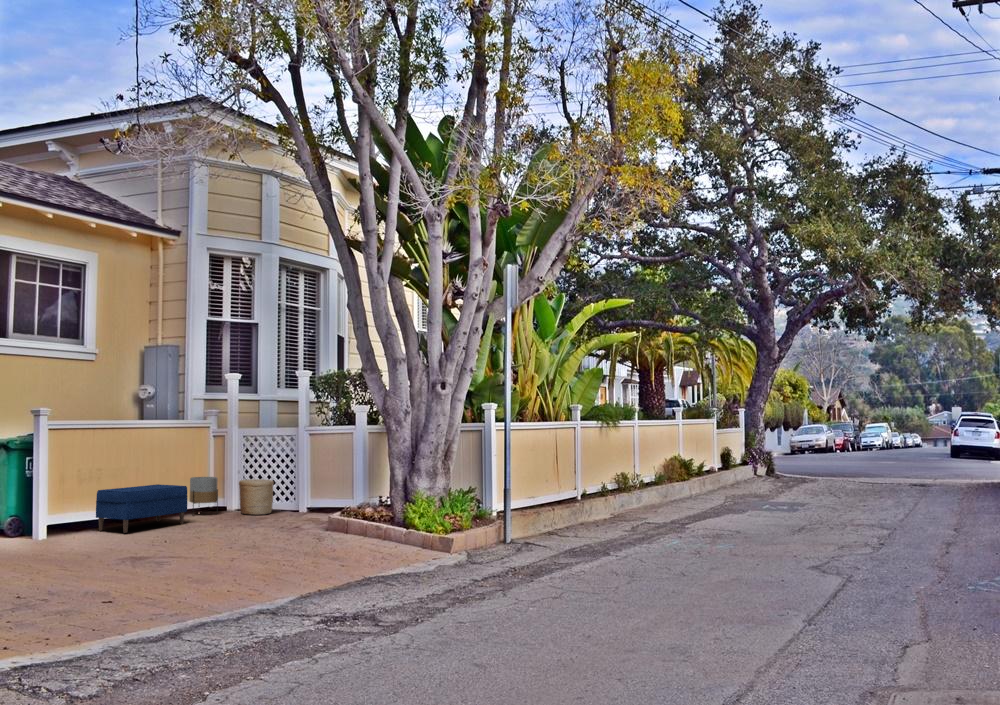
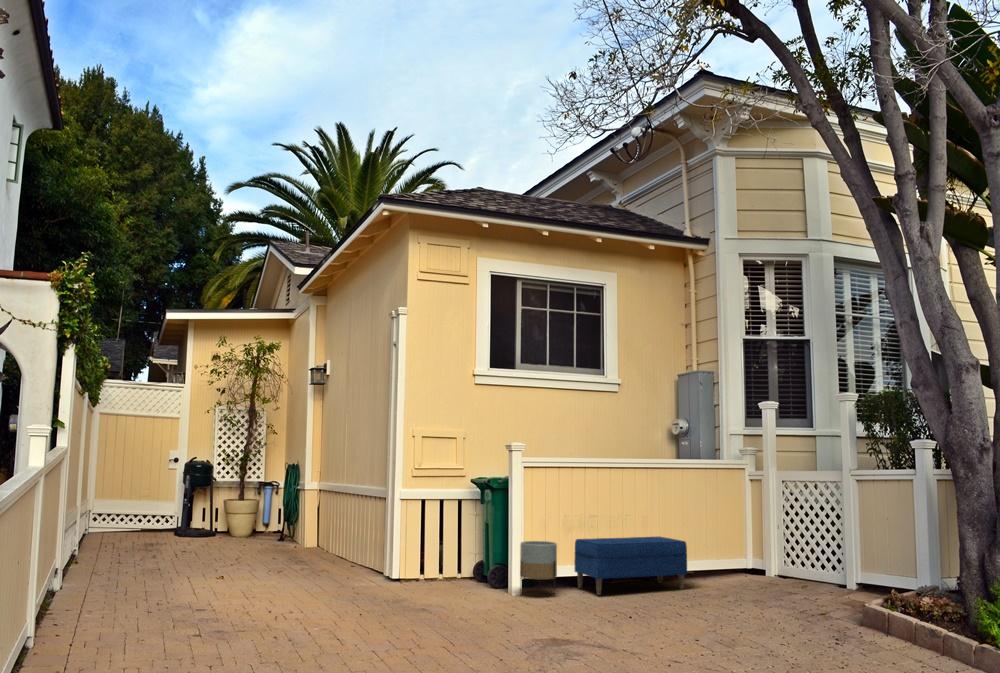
planter: present [190,477,218,513] -> present [520,541,557,596]
woven basket: present [239,479,274,515] -> none [768,538,815,587]

